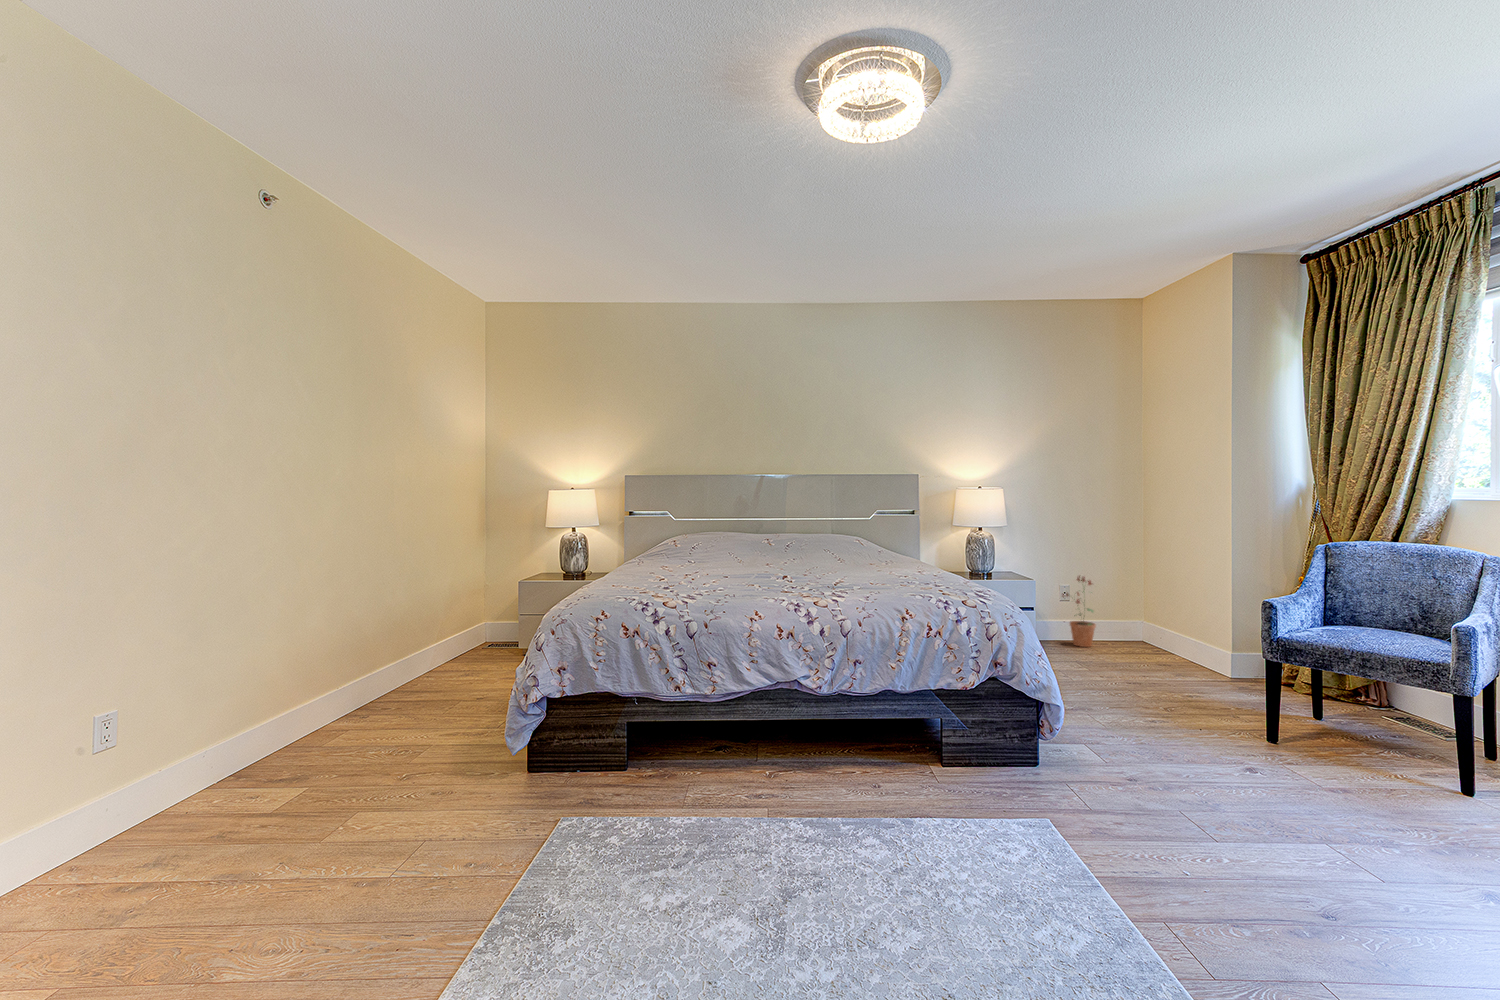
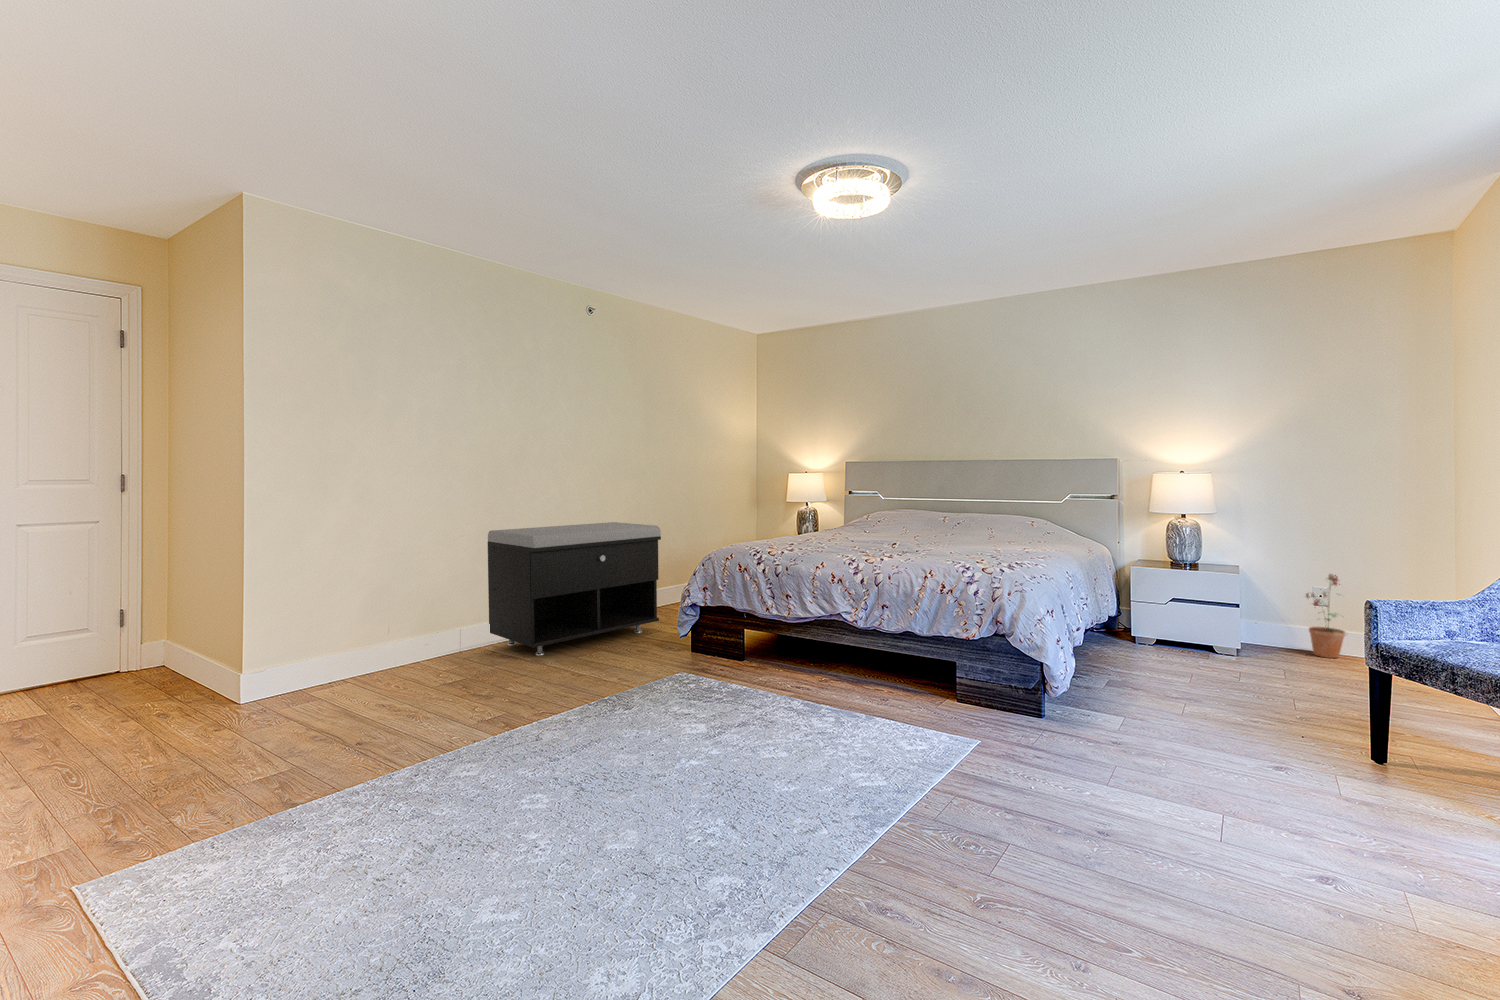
storage bench: none [70,573,439,857] -> present [488,522,661,656]

